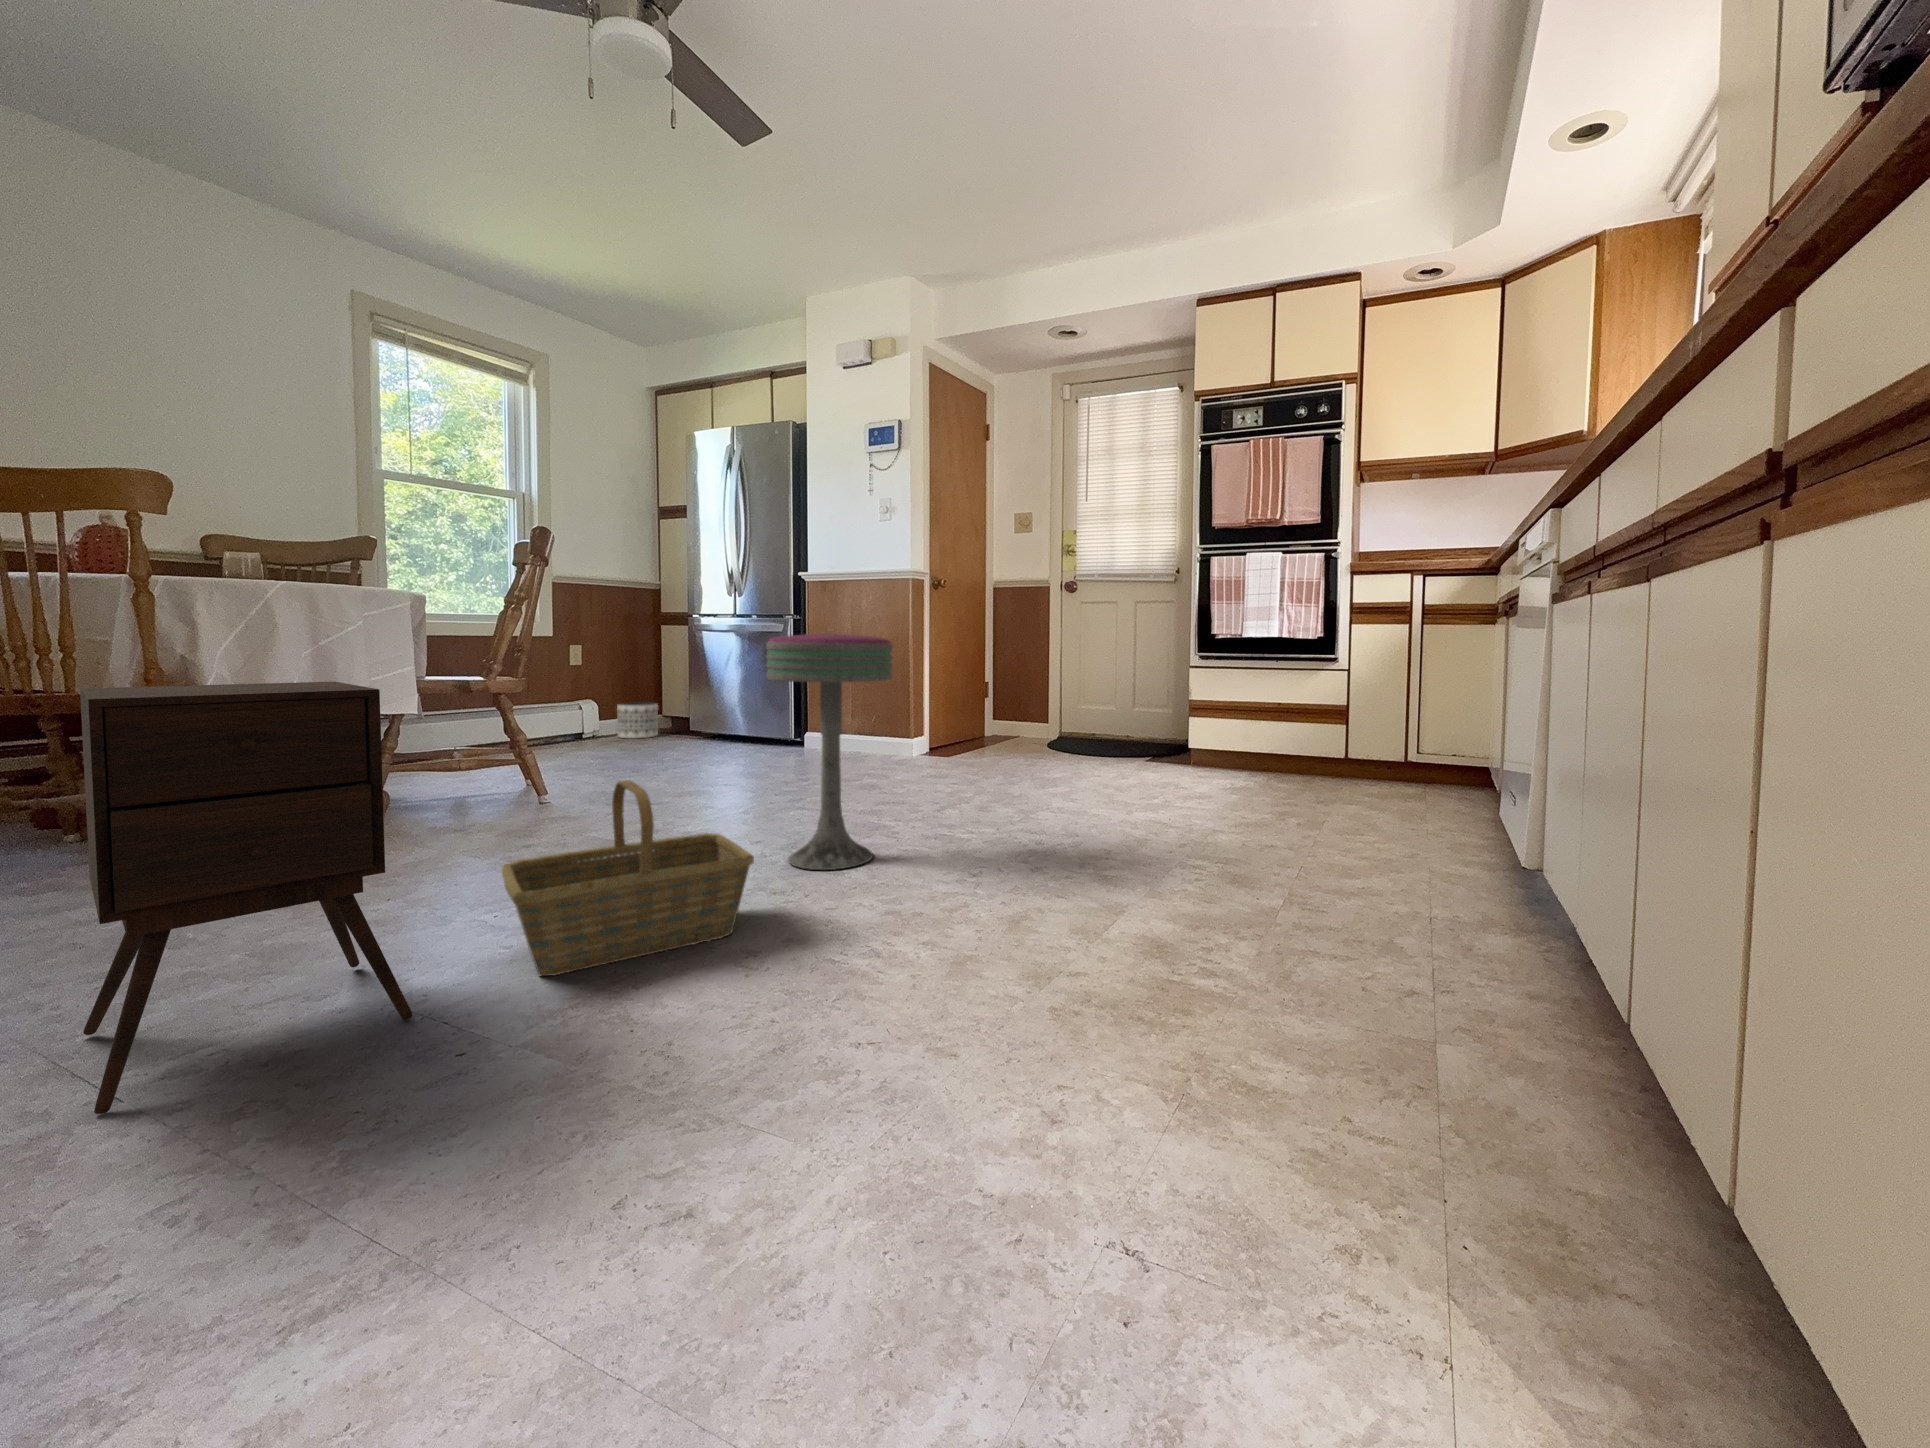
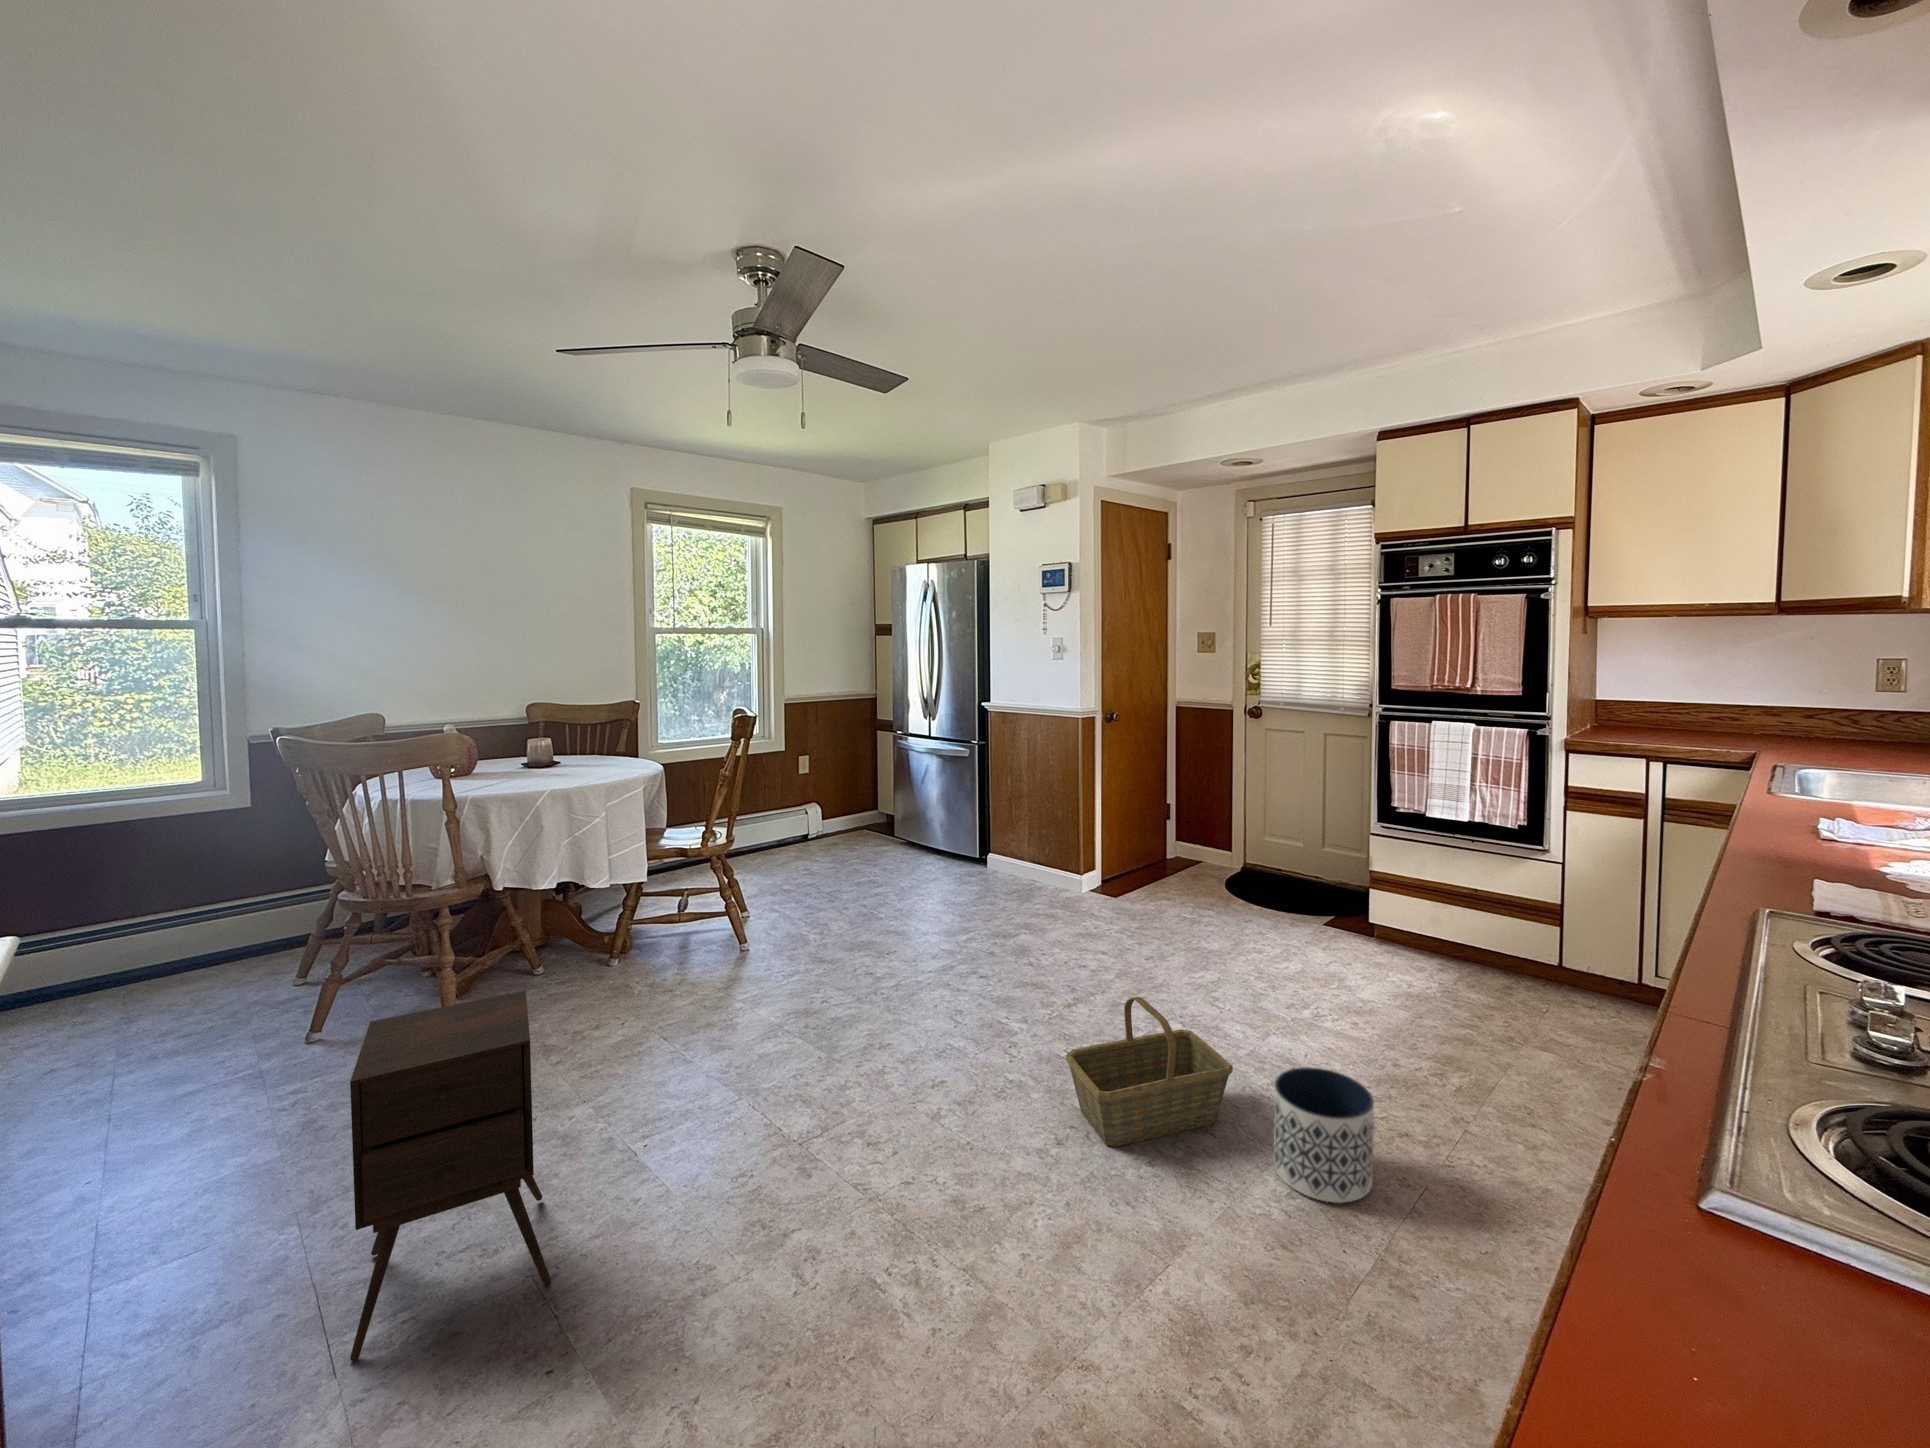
bar stool: present [766,633,893,870] -> none [873,874,987,1111]
planter: present [617,702,658,738] -> present [1273,1067,1374,1203]
basket: present [502,780,754,976] -> present [1066,997,1233,1147]

